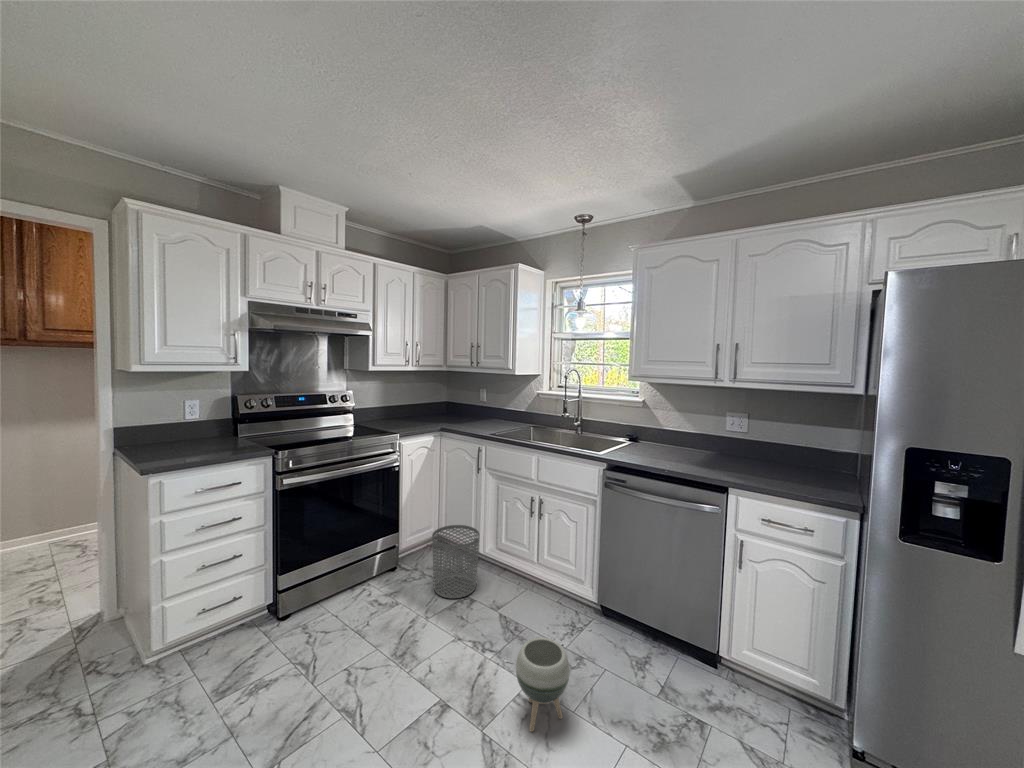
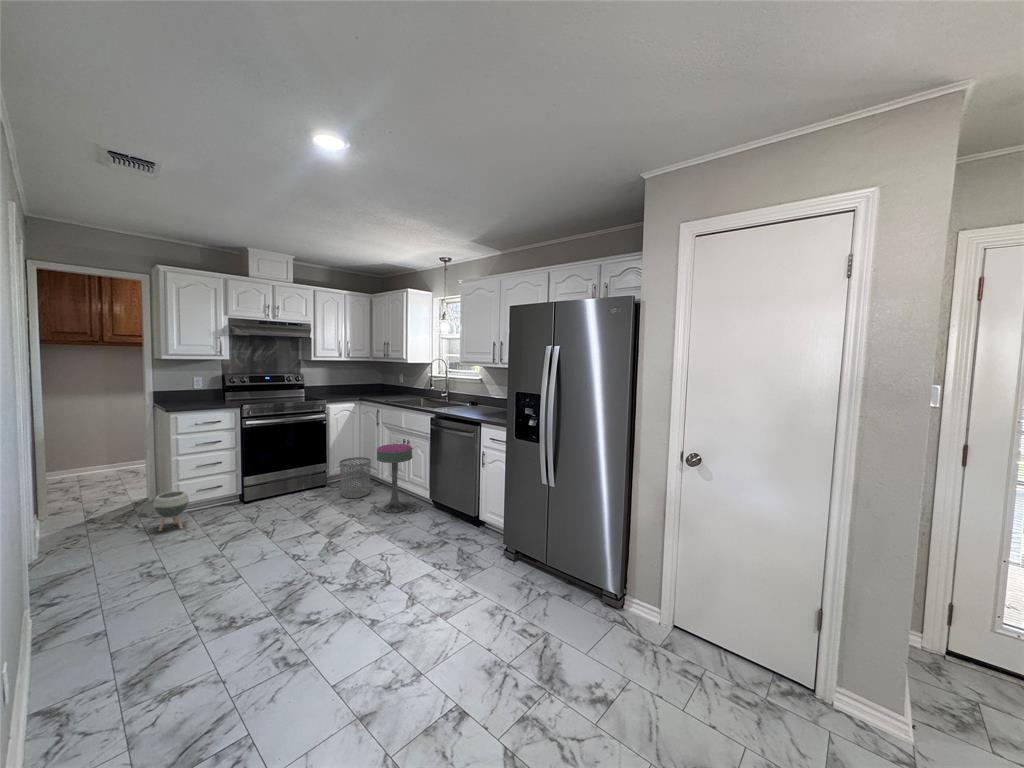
bar stool: none [514,511,573,636] -> present [377,444,412,513]
planter: present [516,638,570,732] -> present [153,491,189,531]

